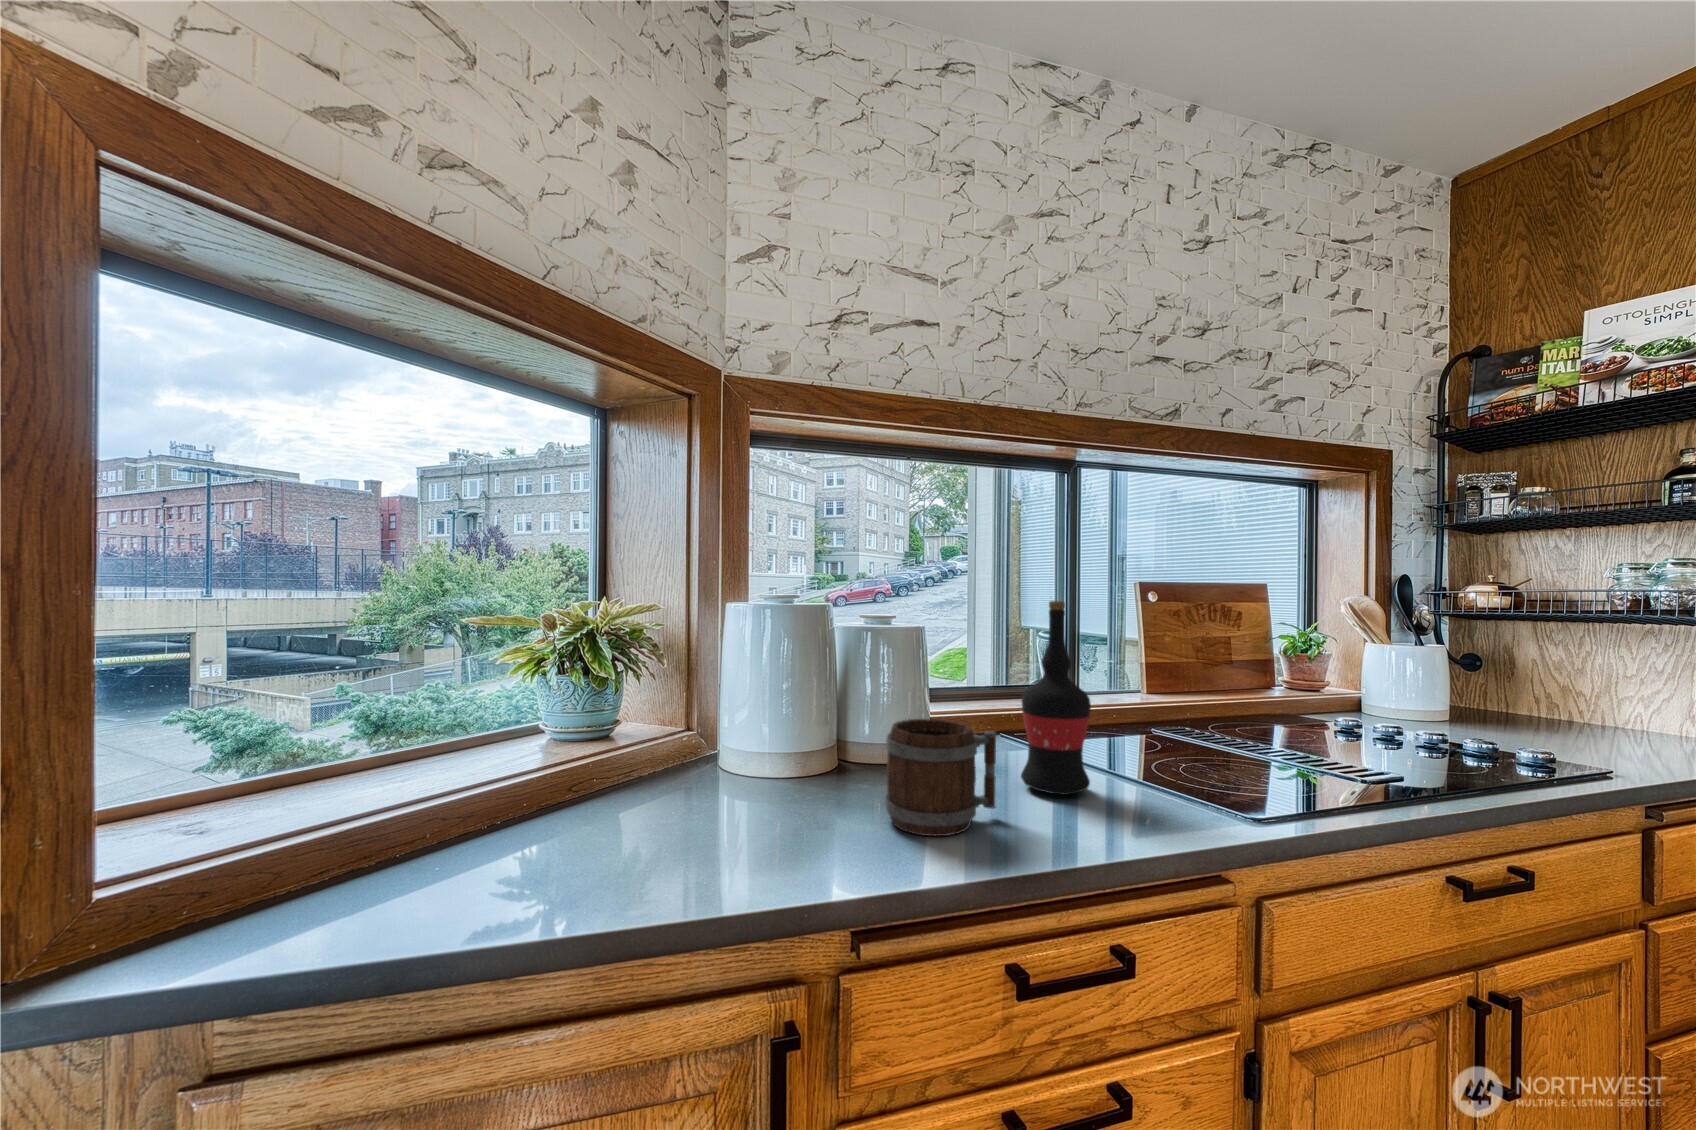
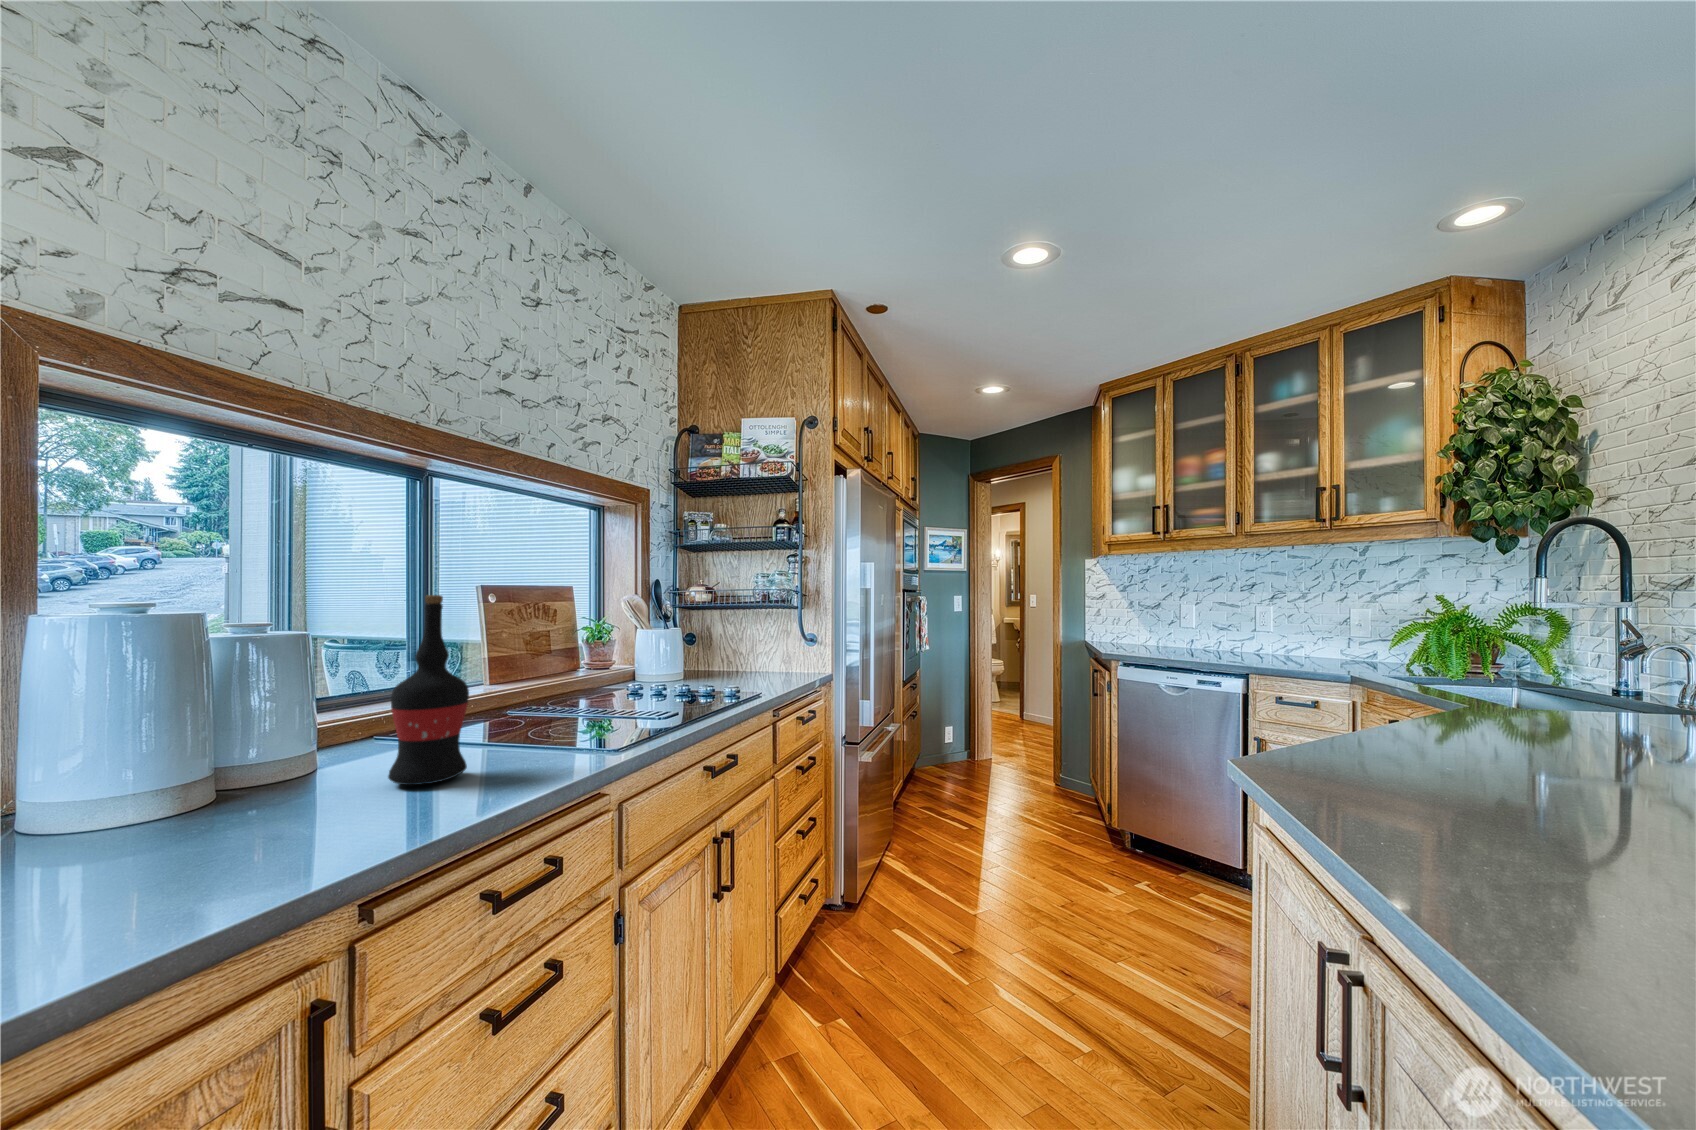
mug: present [885,719,996,836] -> none [225,727,383,866]

